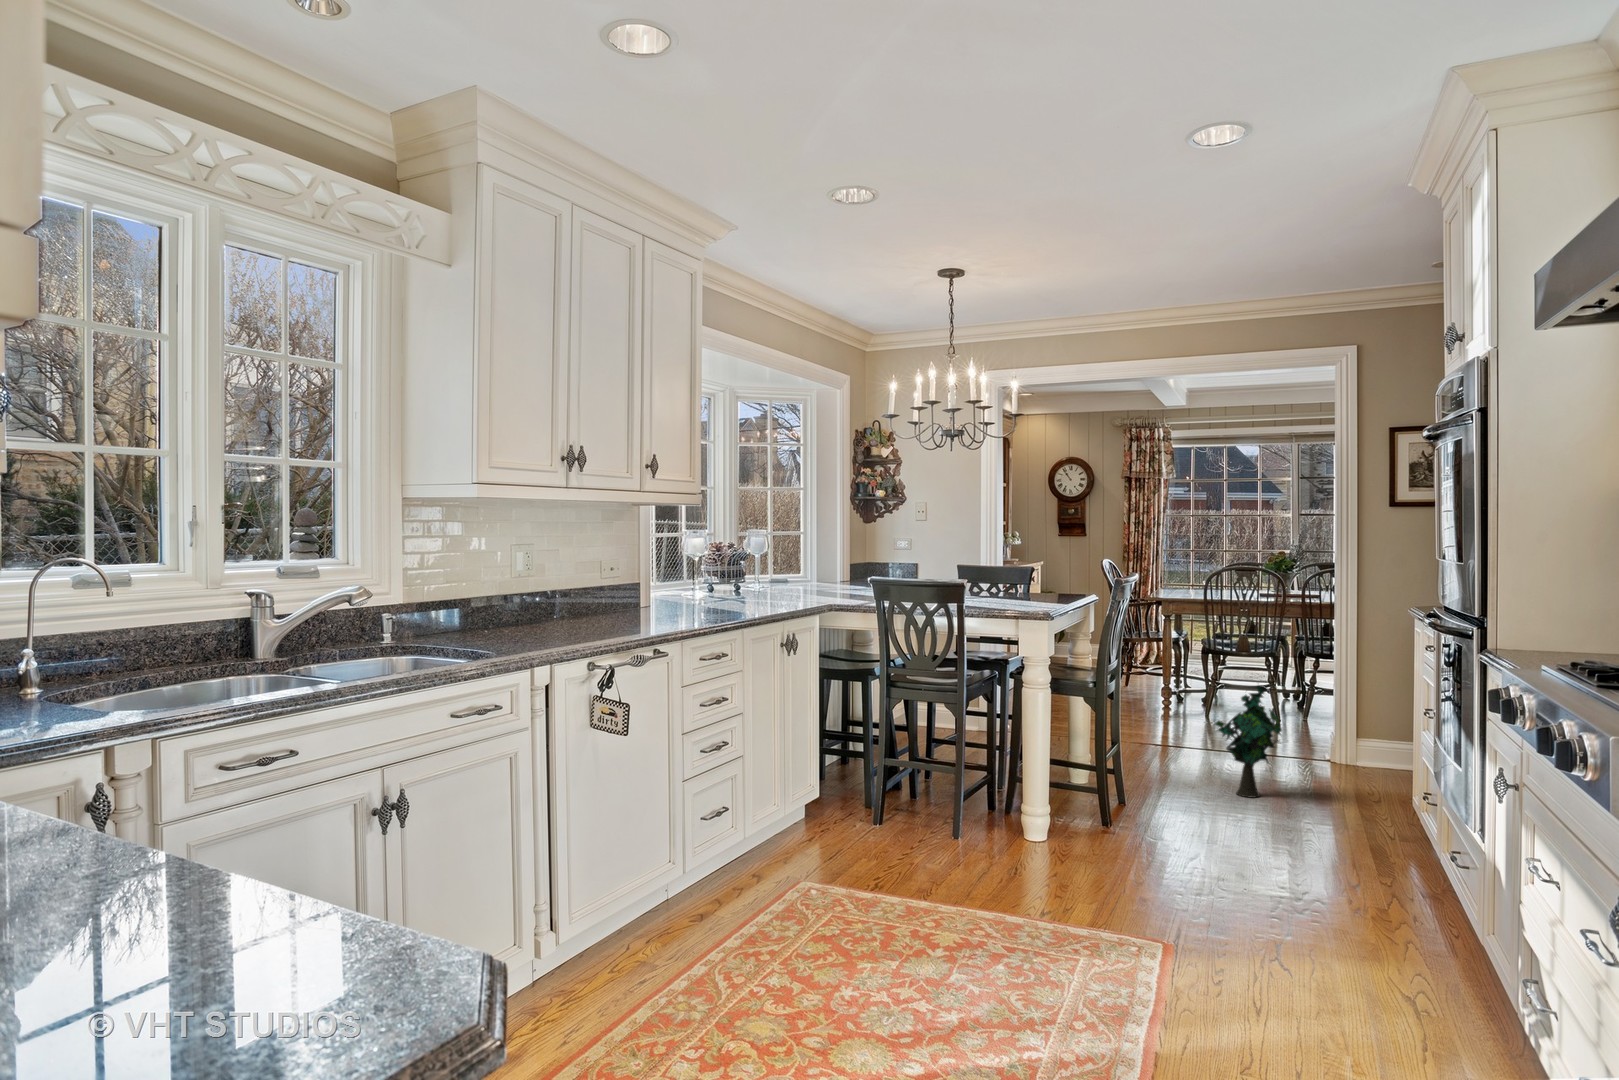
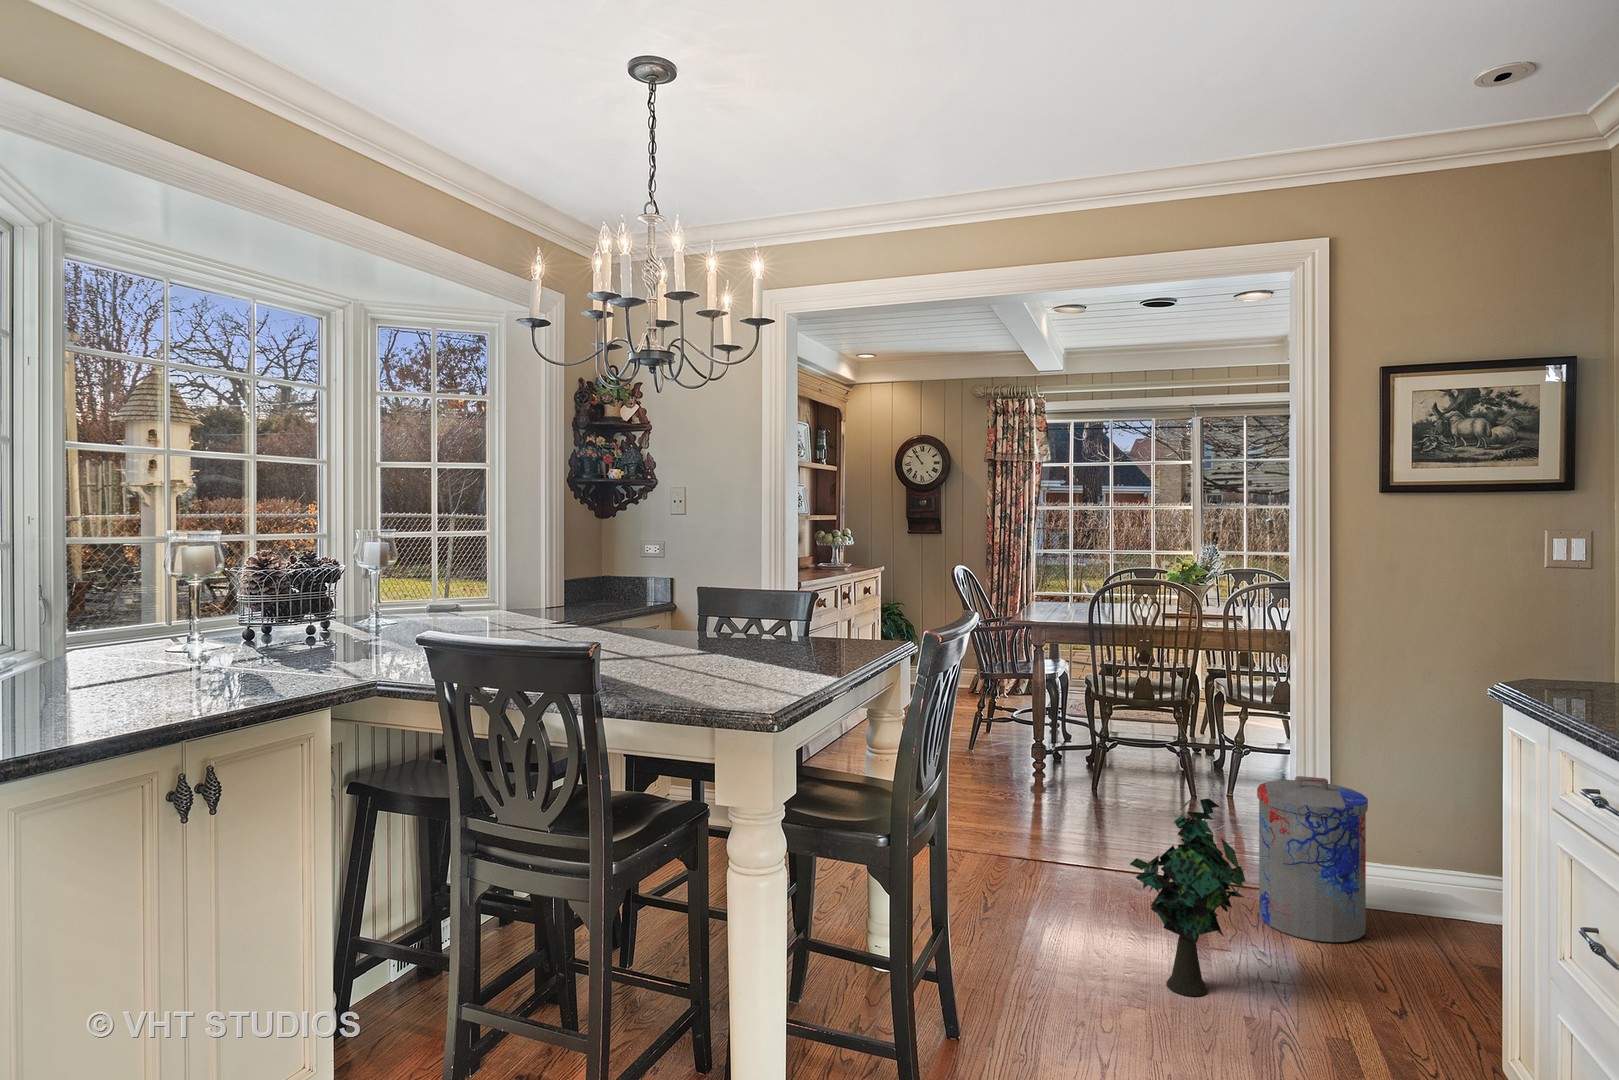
trash can: none [1303,684,1373,783] -> present [1257,776,1368,942]

